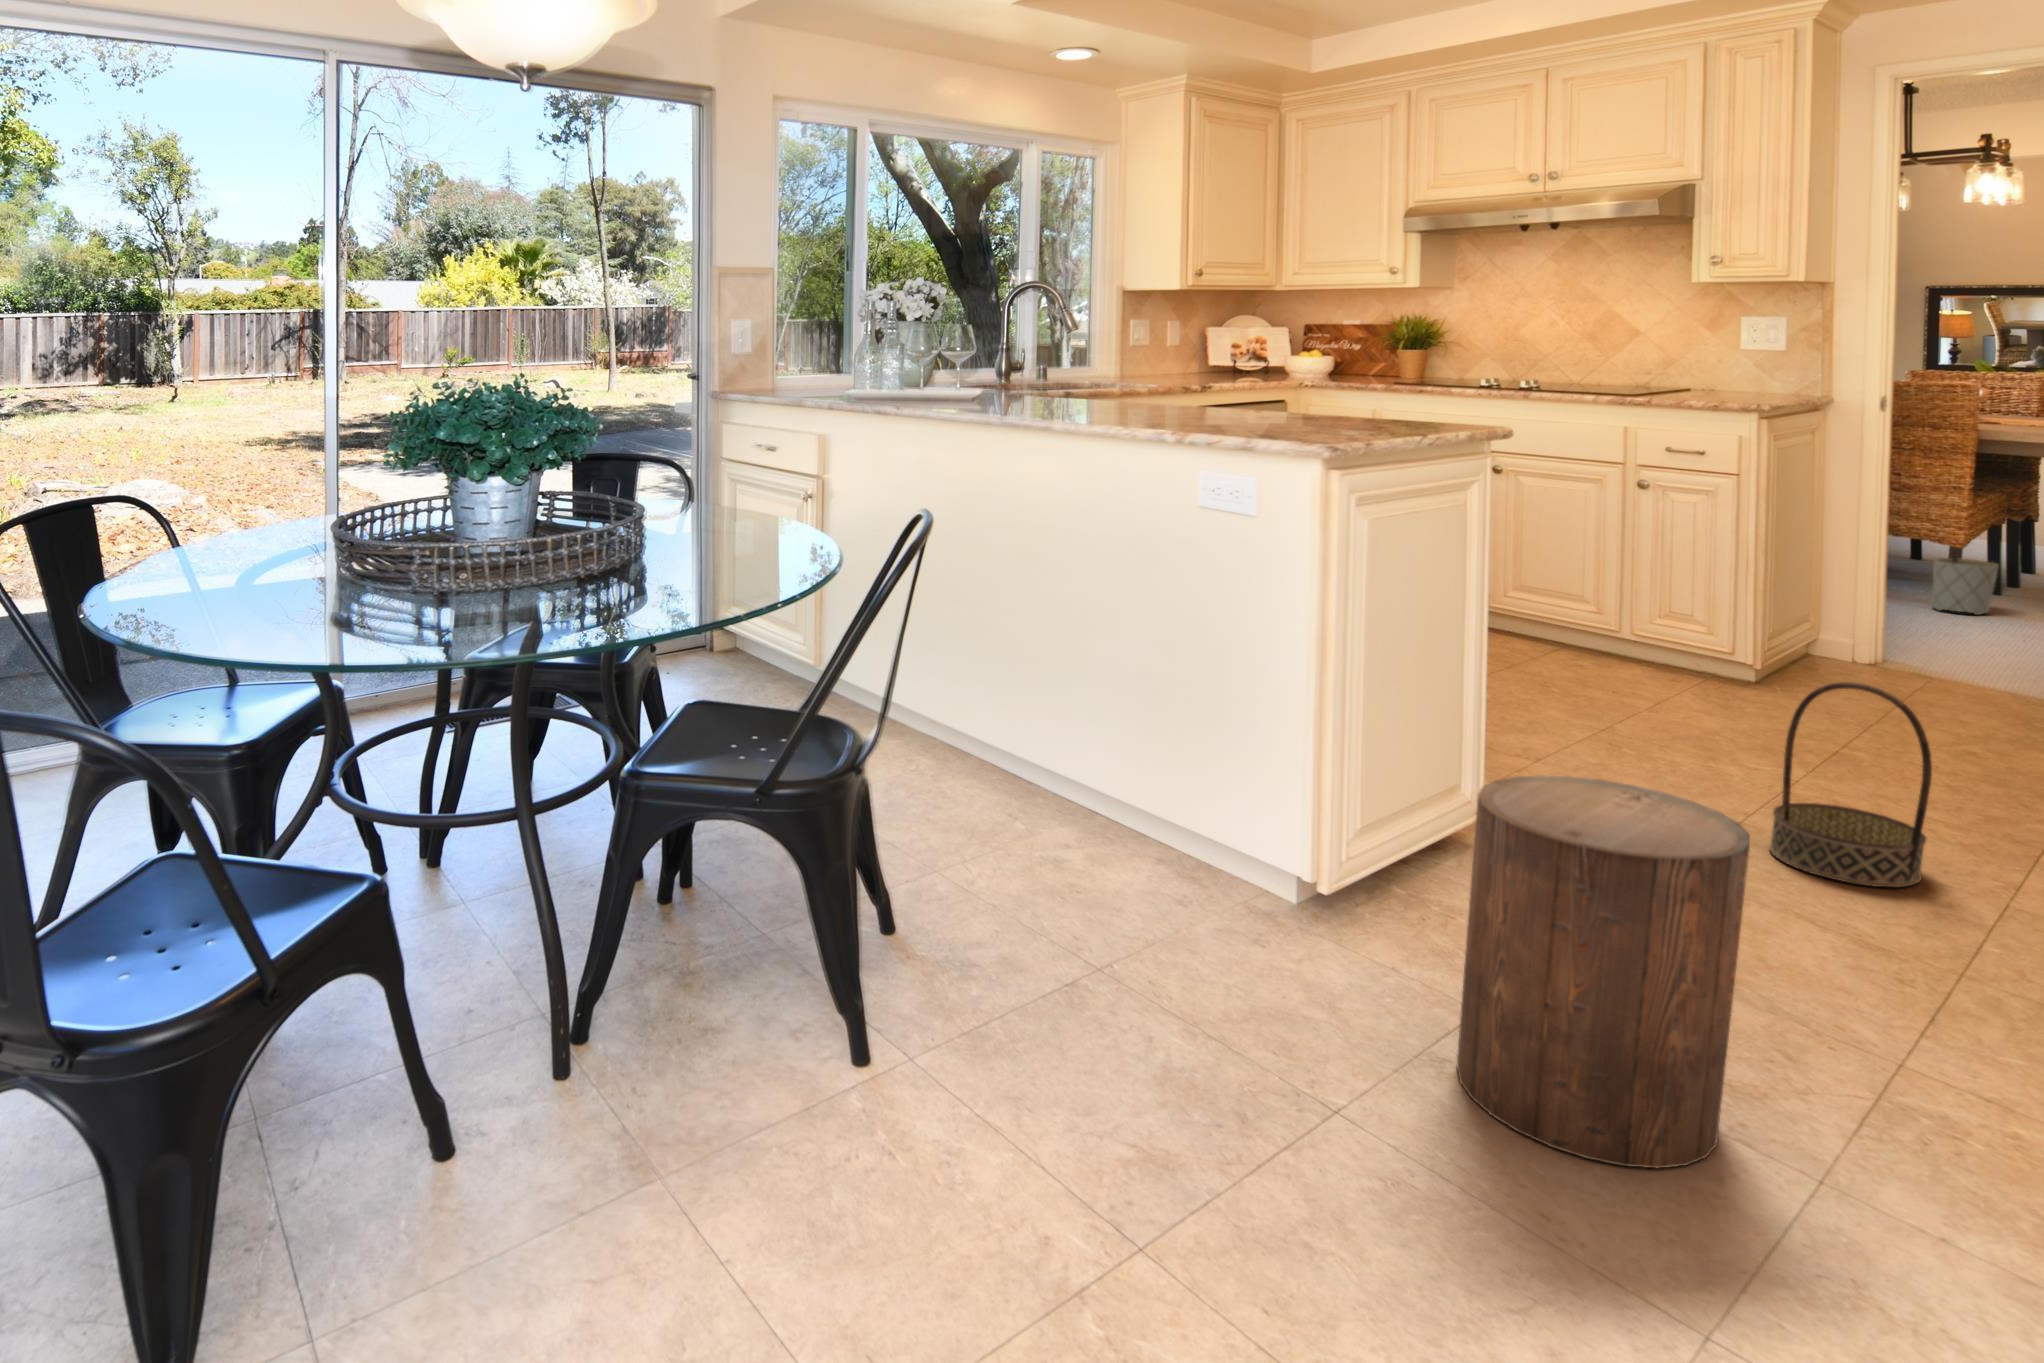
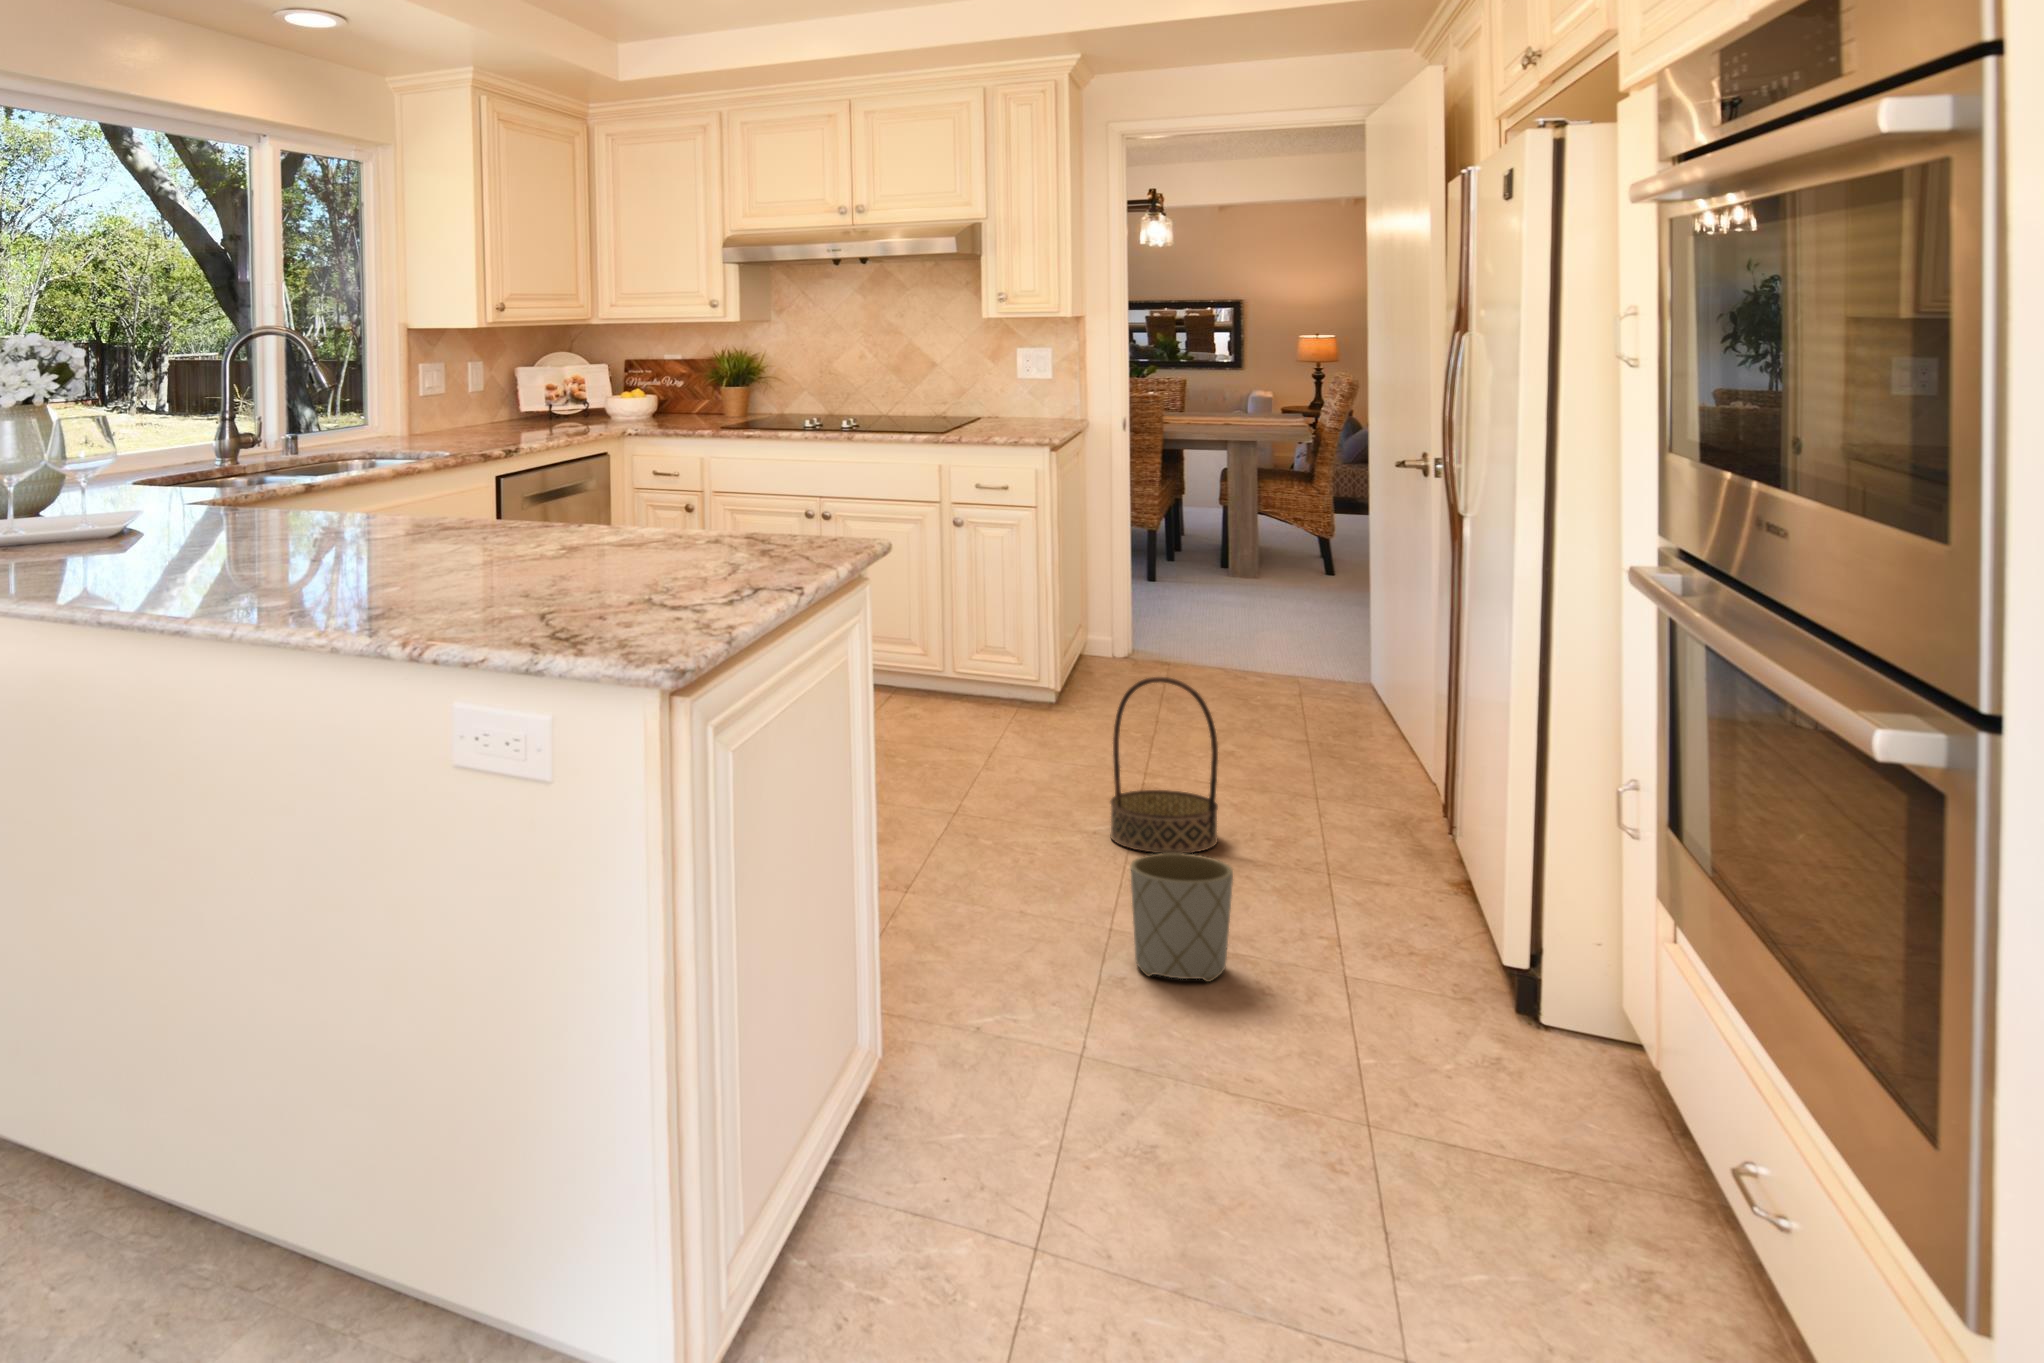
planter: present [1932,558,1999,615] -> present [1131,853,1233,982]
stool: present [1457,775,1750,1168] -> none [927,774,1135,1108]

